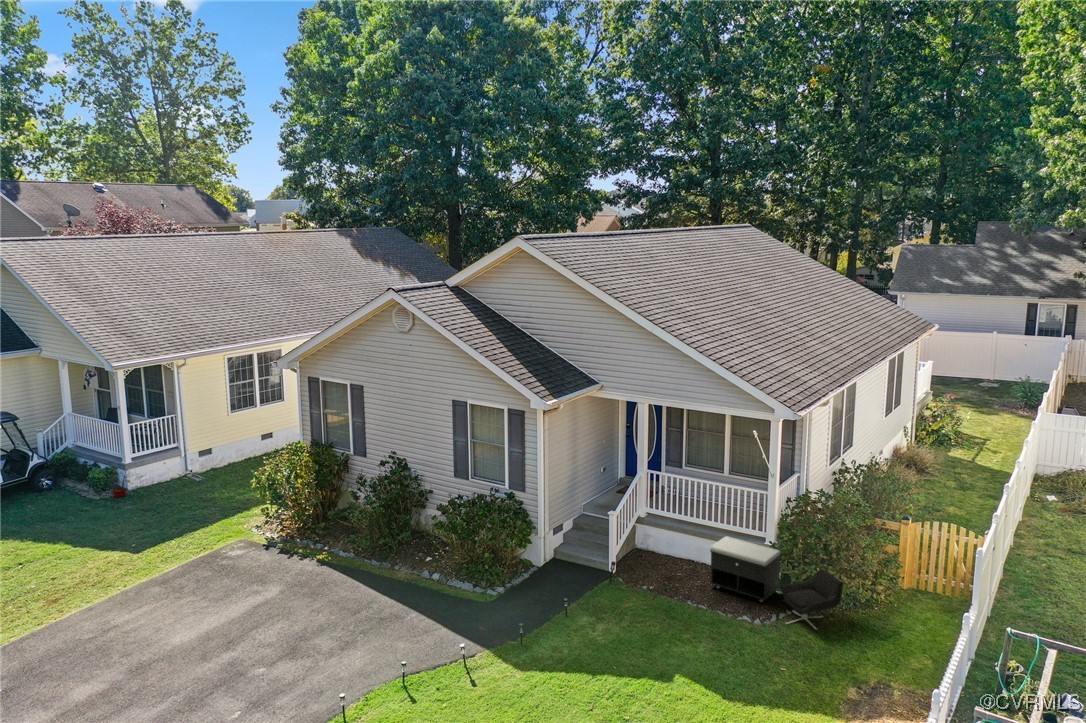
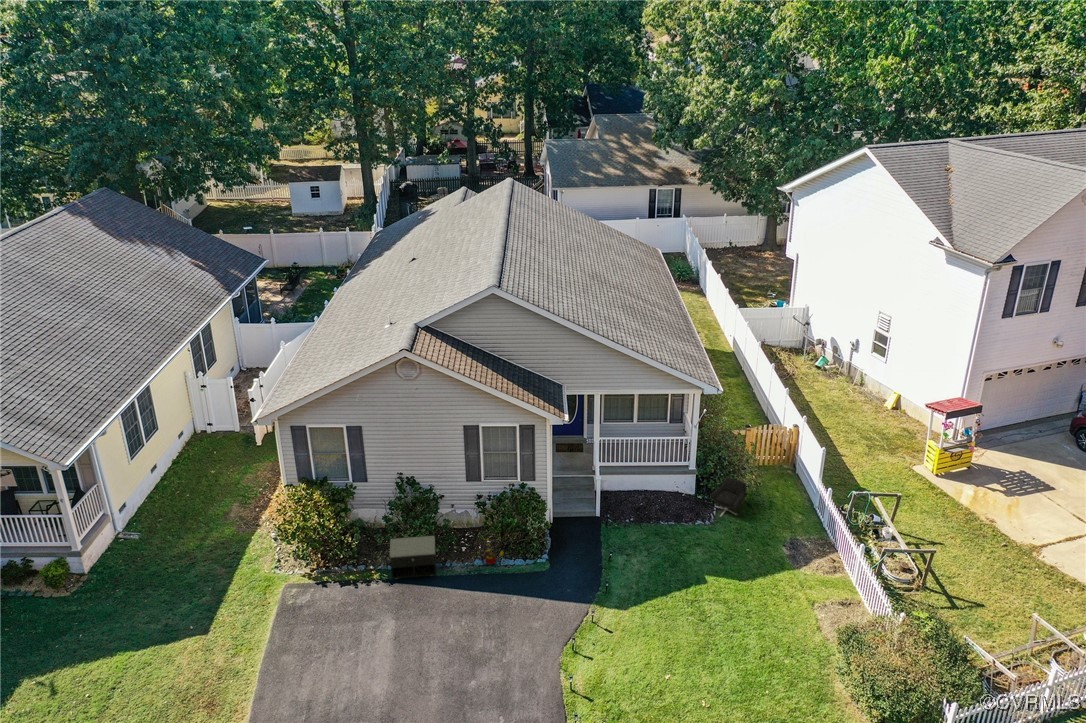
decorative plant: present [113,471,130,497] -> present [483,538,503,565]
storage bench: present [710,536,780,602] -> present [390,536,436,579]

